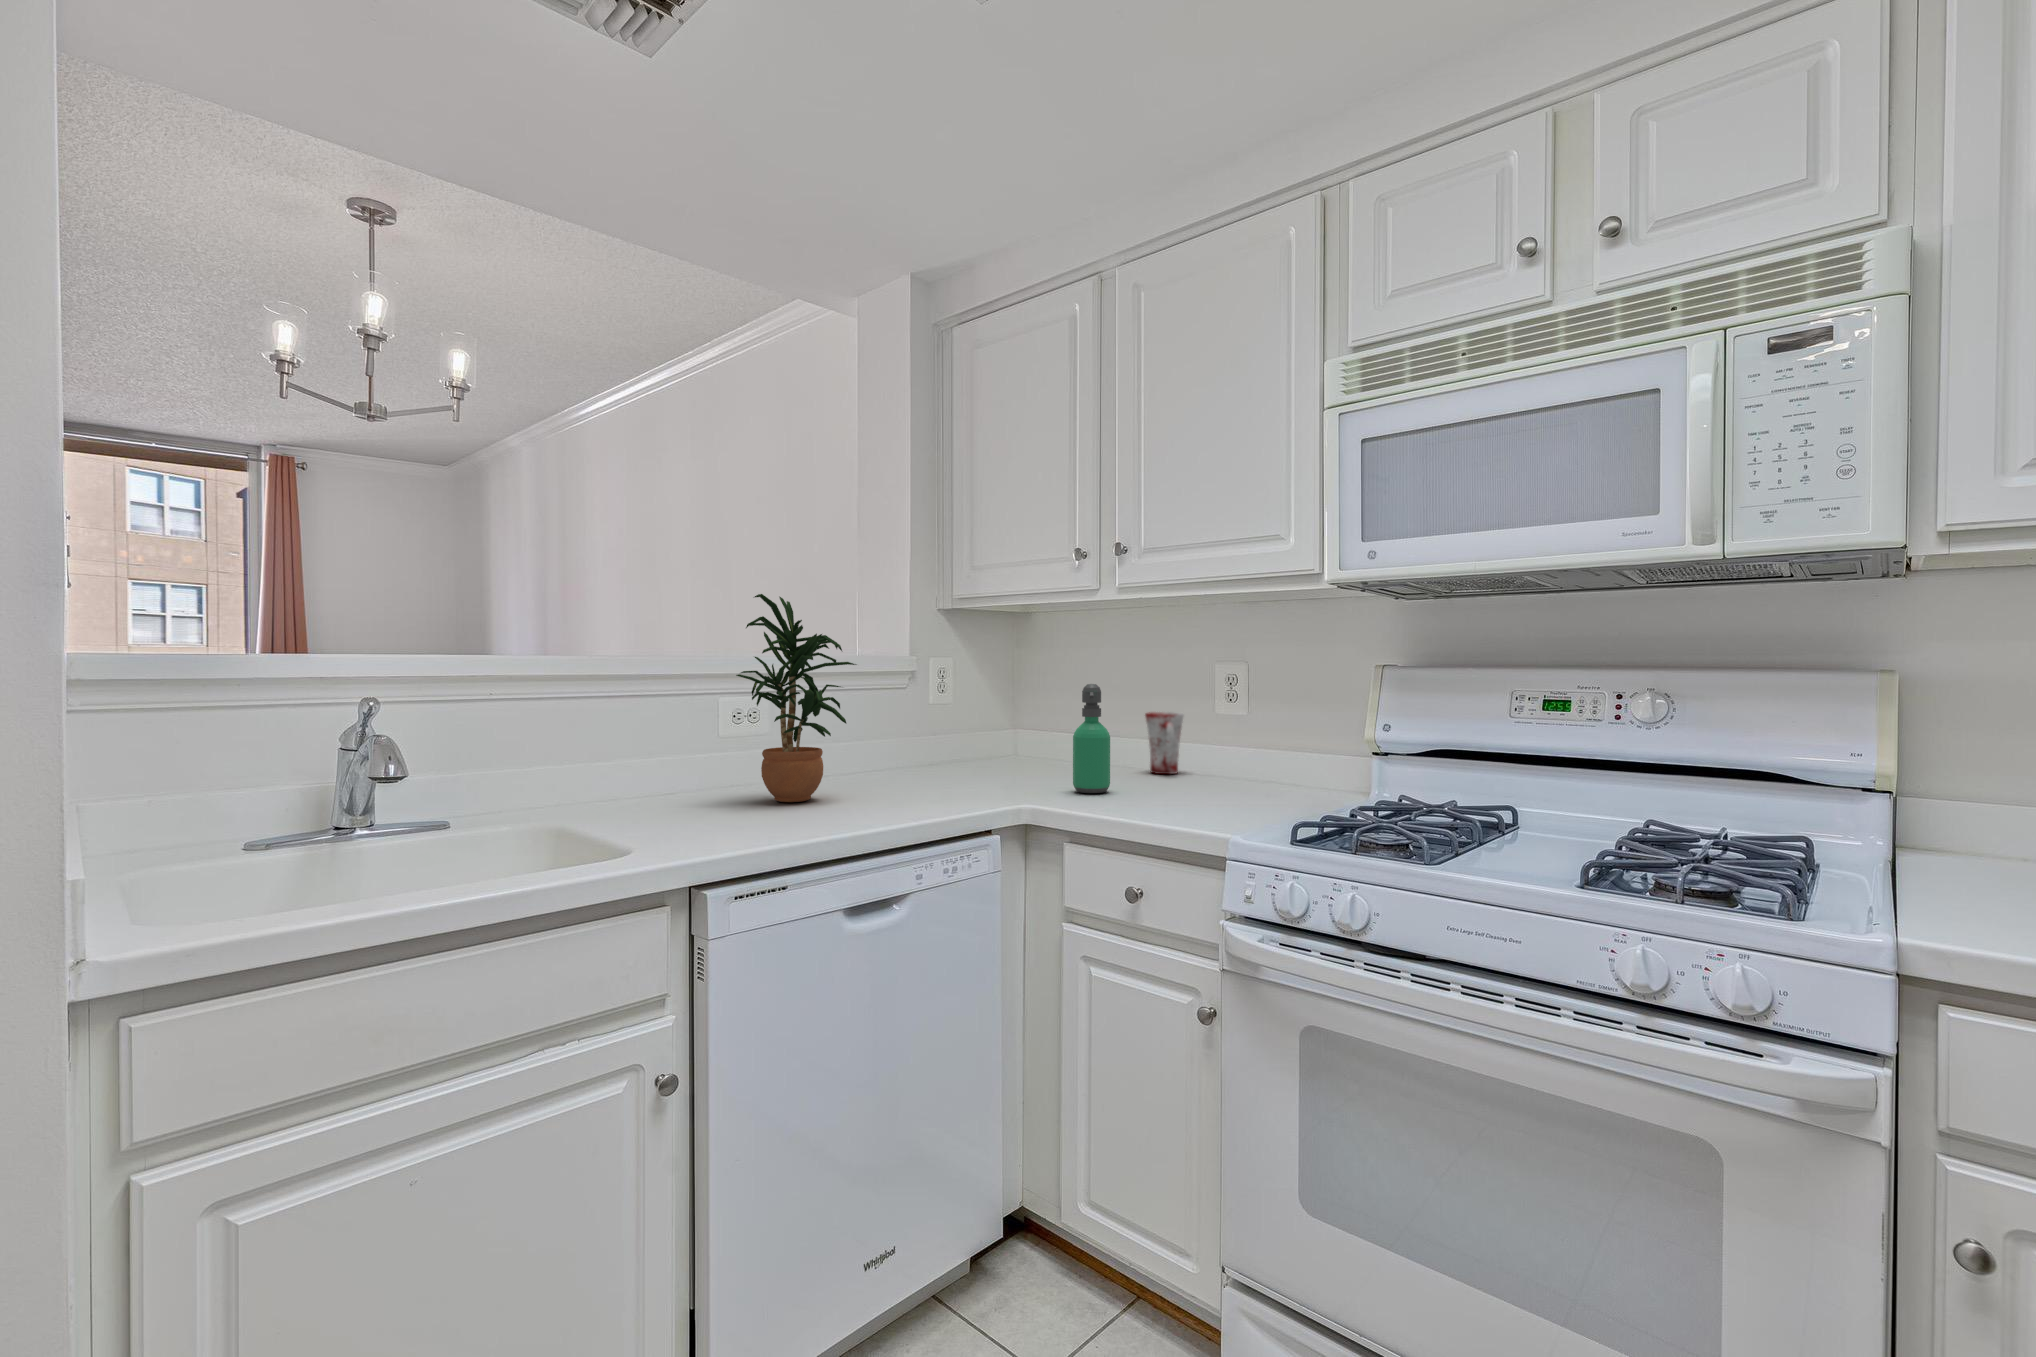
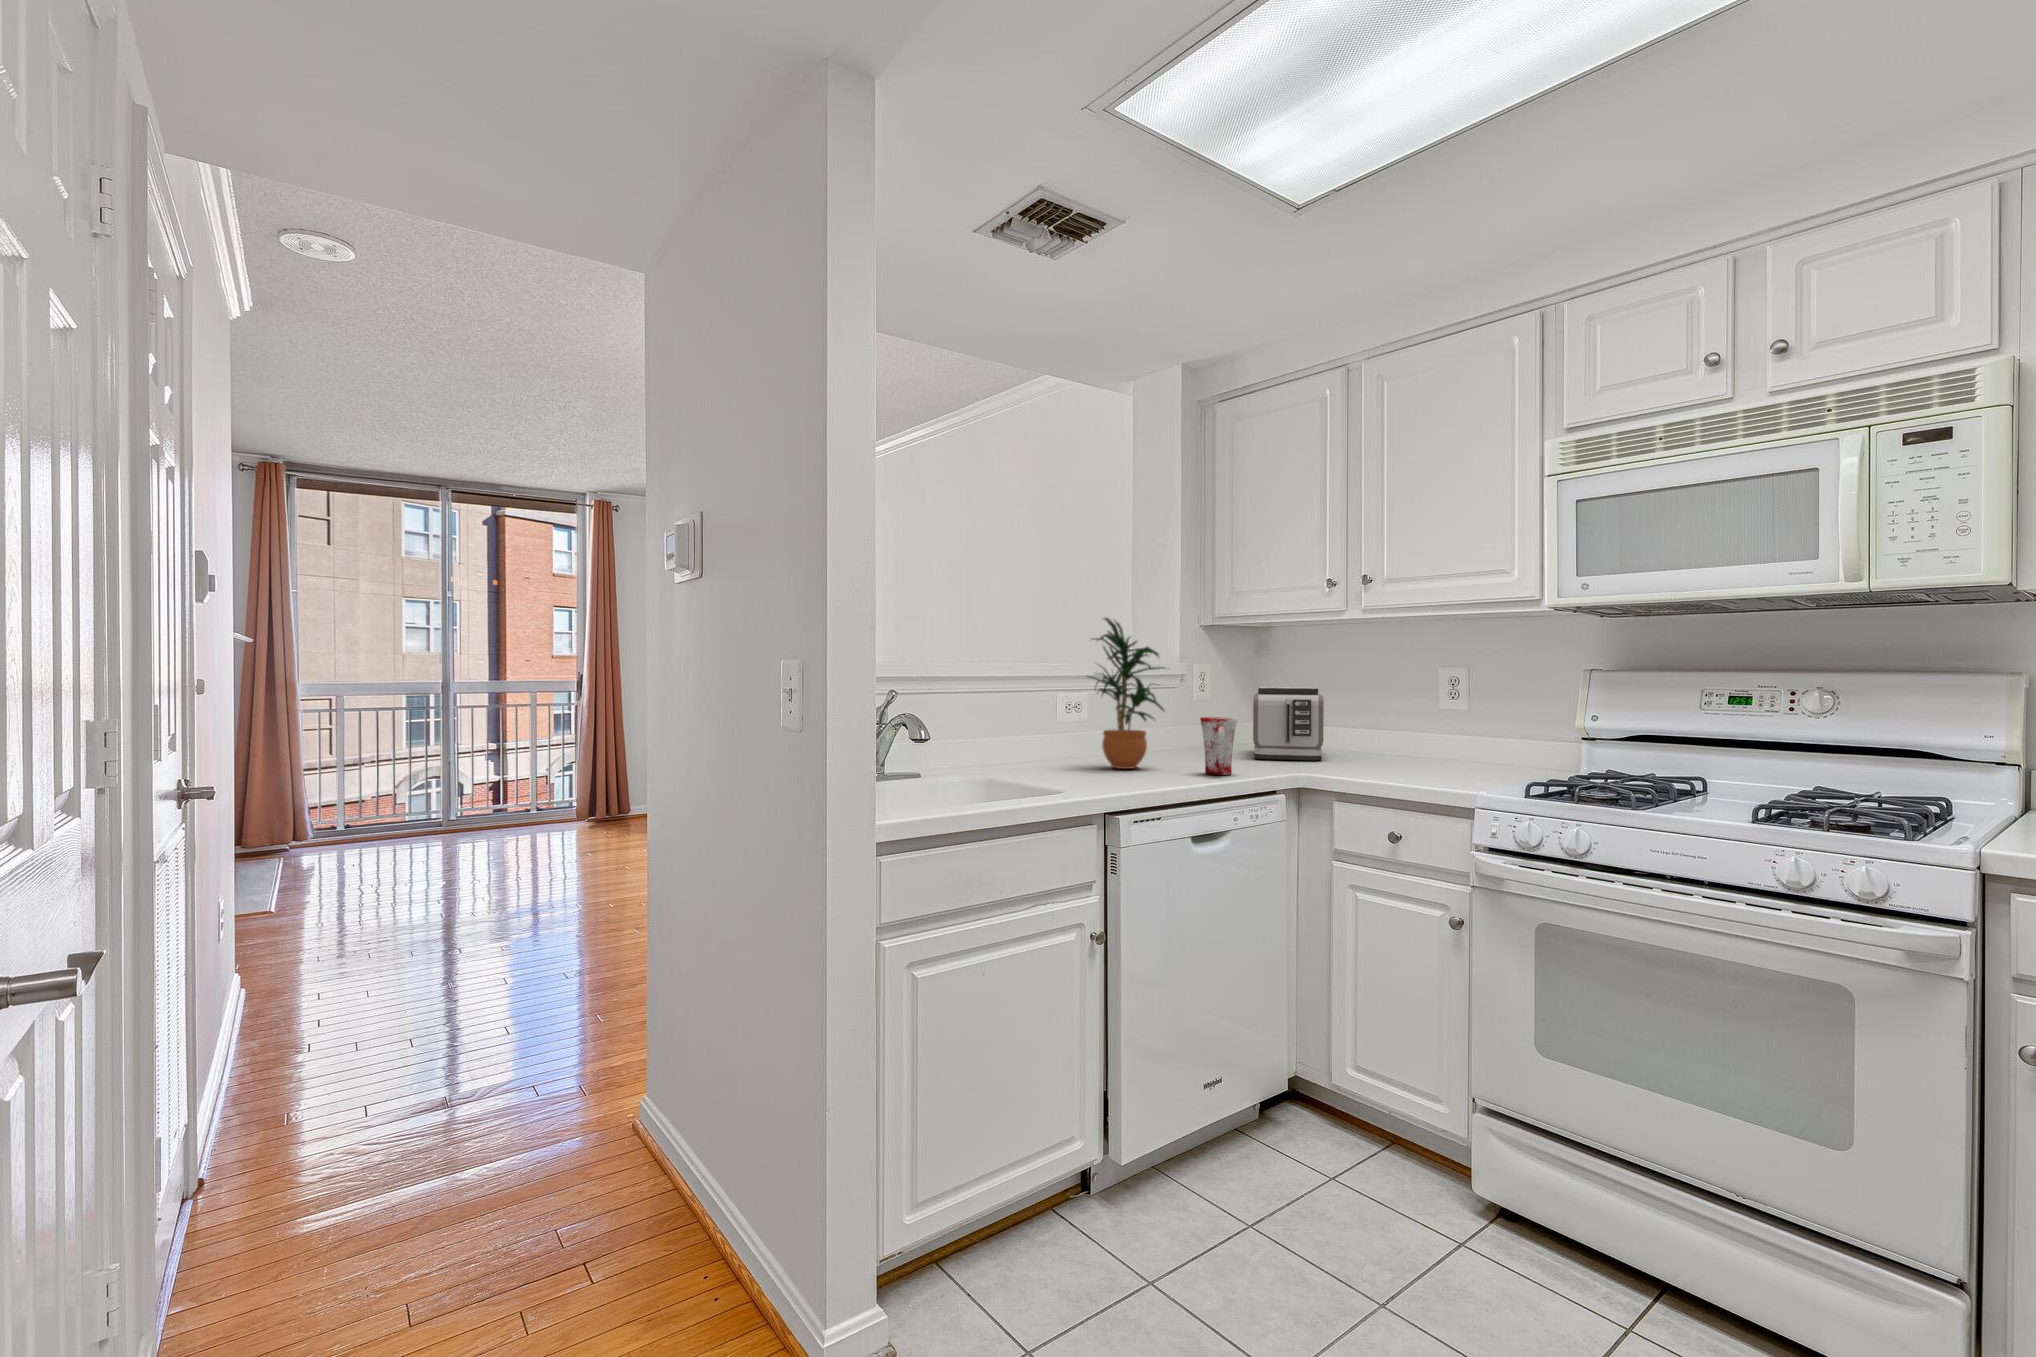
soap dispenser: present [1073,684,1110,793] -> none [1334,685,1364,768]
toaster: none [983,685,1077,780] -> present [1253,687,1324,760]
mug: present [1145,712,1184,774] -> present [1200,717,1237,775]

